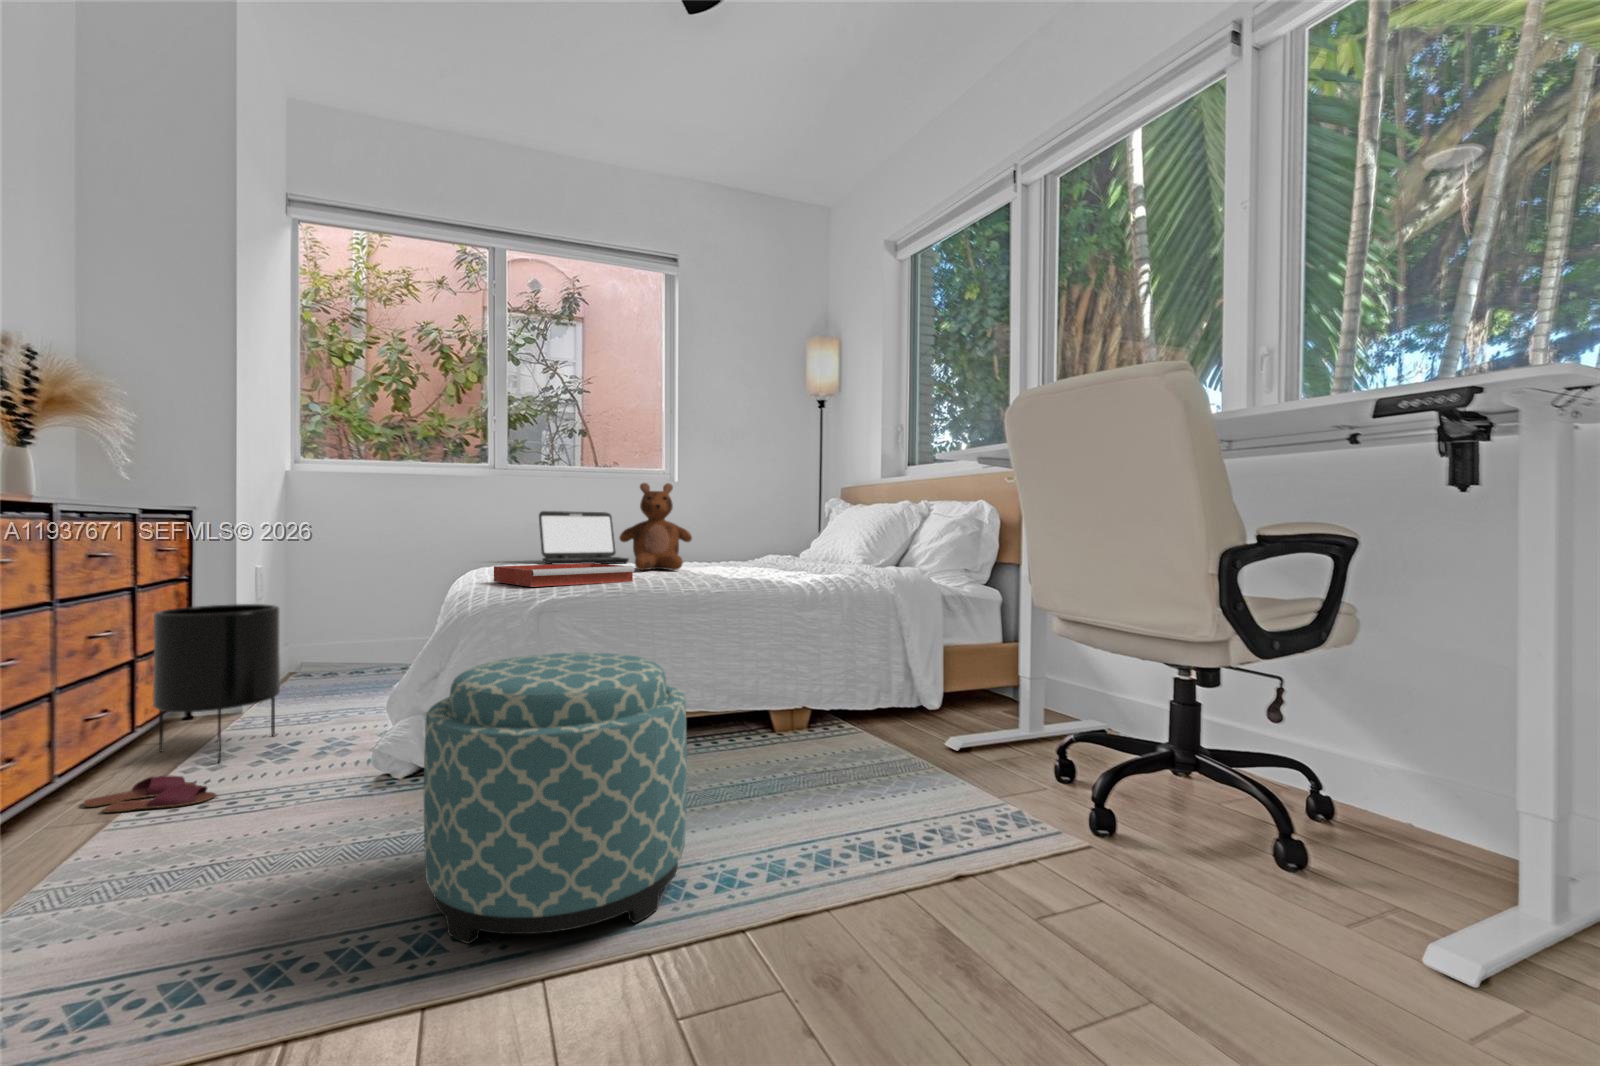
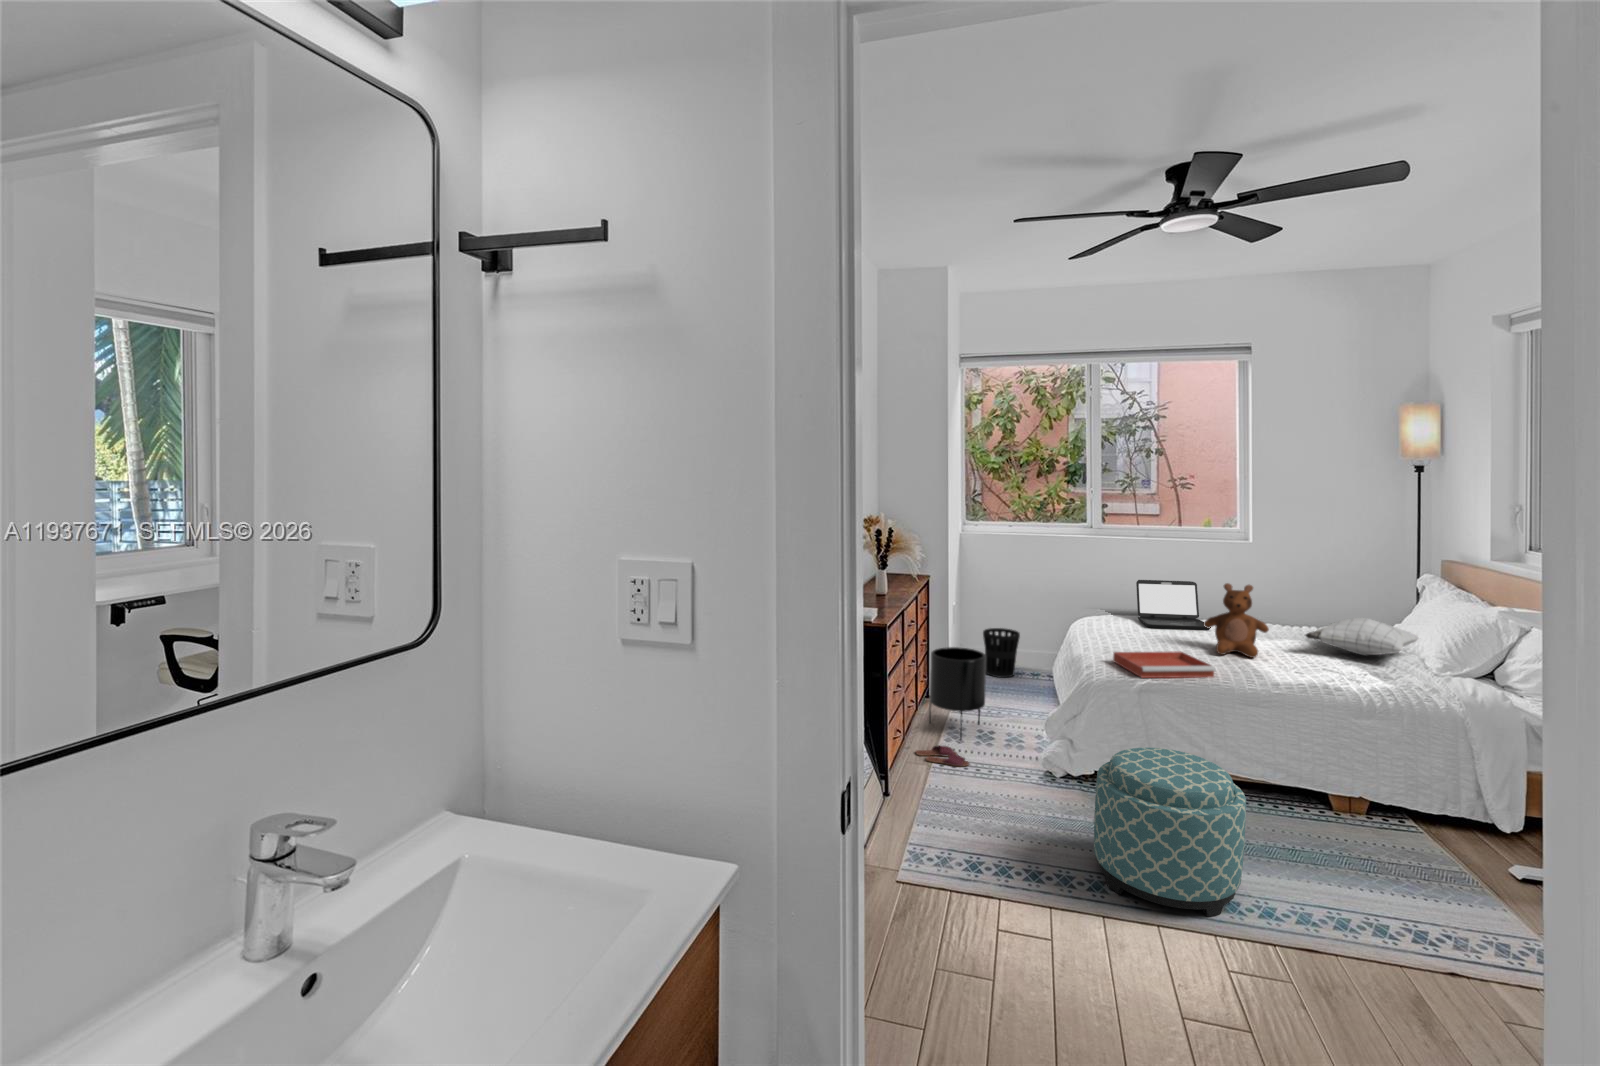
pillow: none [728,522,829,564] -> present [1305,618,1419,655]
wastebasket: none [316,605,379,676] -> present [983,628,1020,677]

